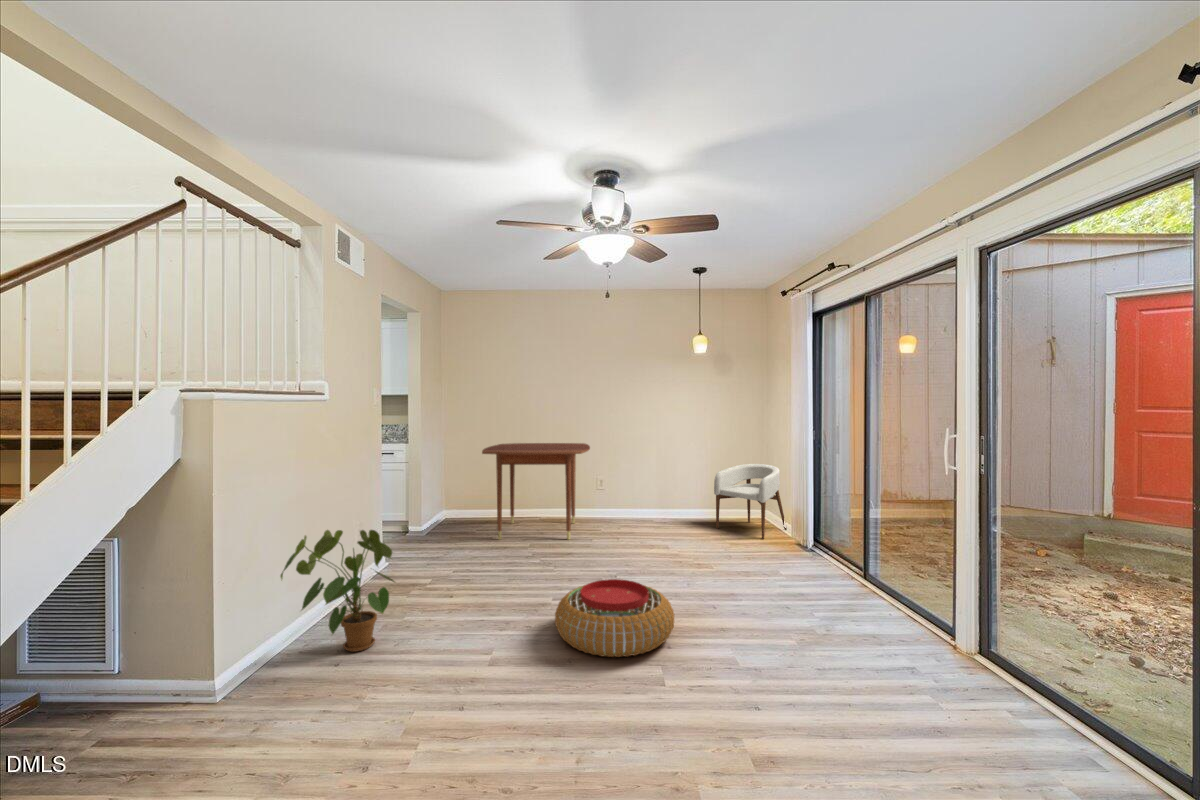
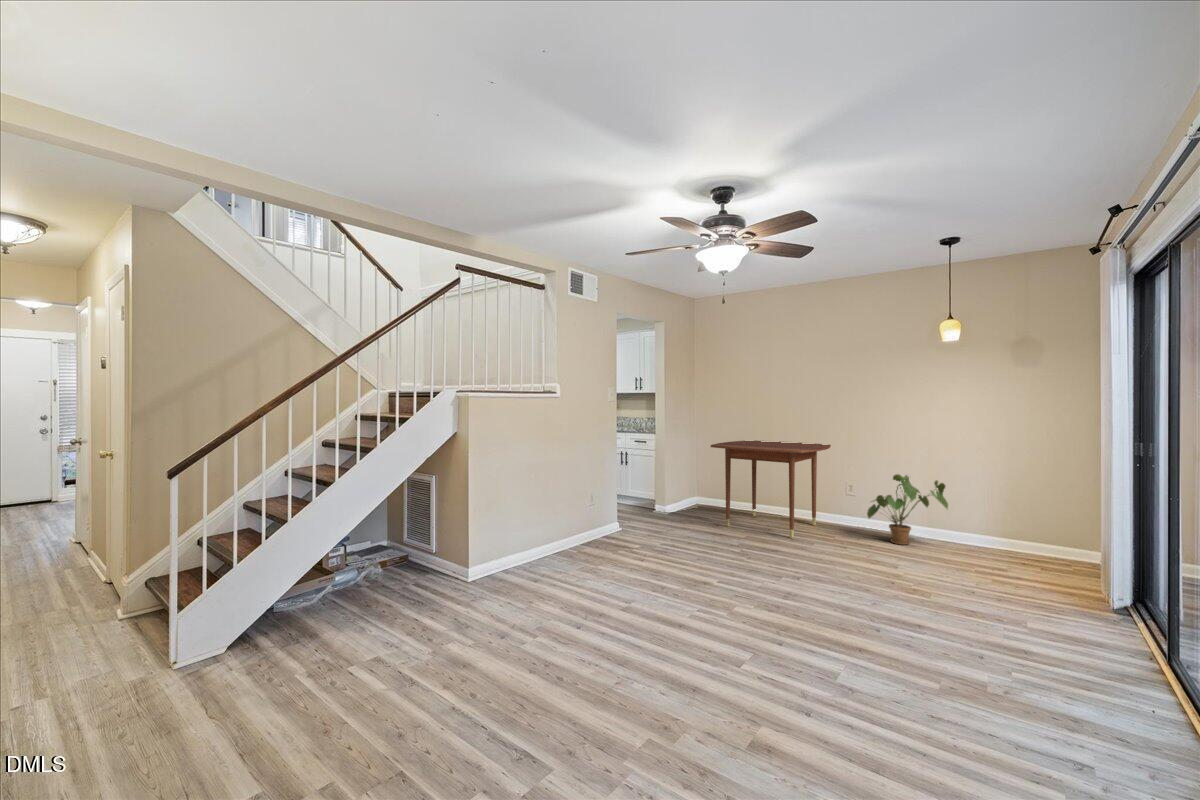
armchair: present [714,464,787,539] -> none [989,484,1113,582]
house plant: present [281,530,395,652] -> present [867,474,948,545]
pouf: present [555,579,674,657] -> none [685,568,803,641]

